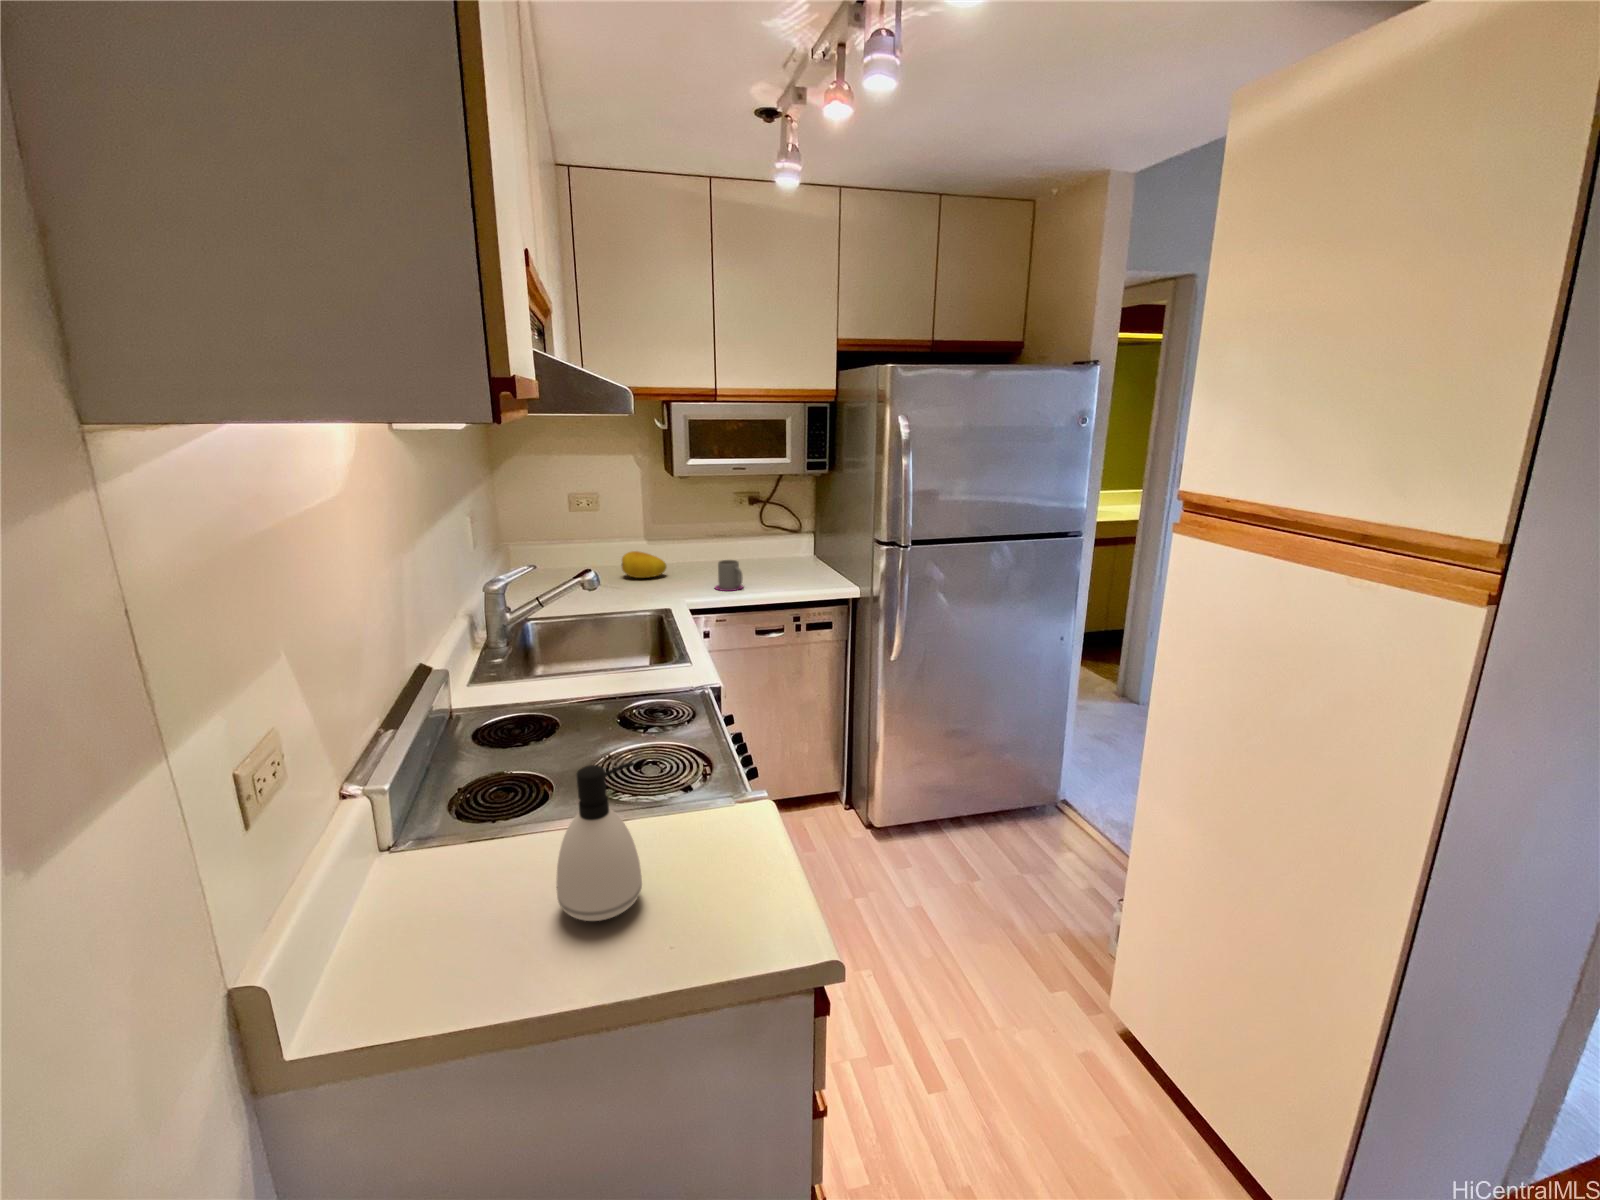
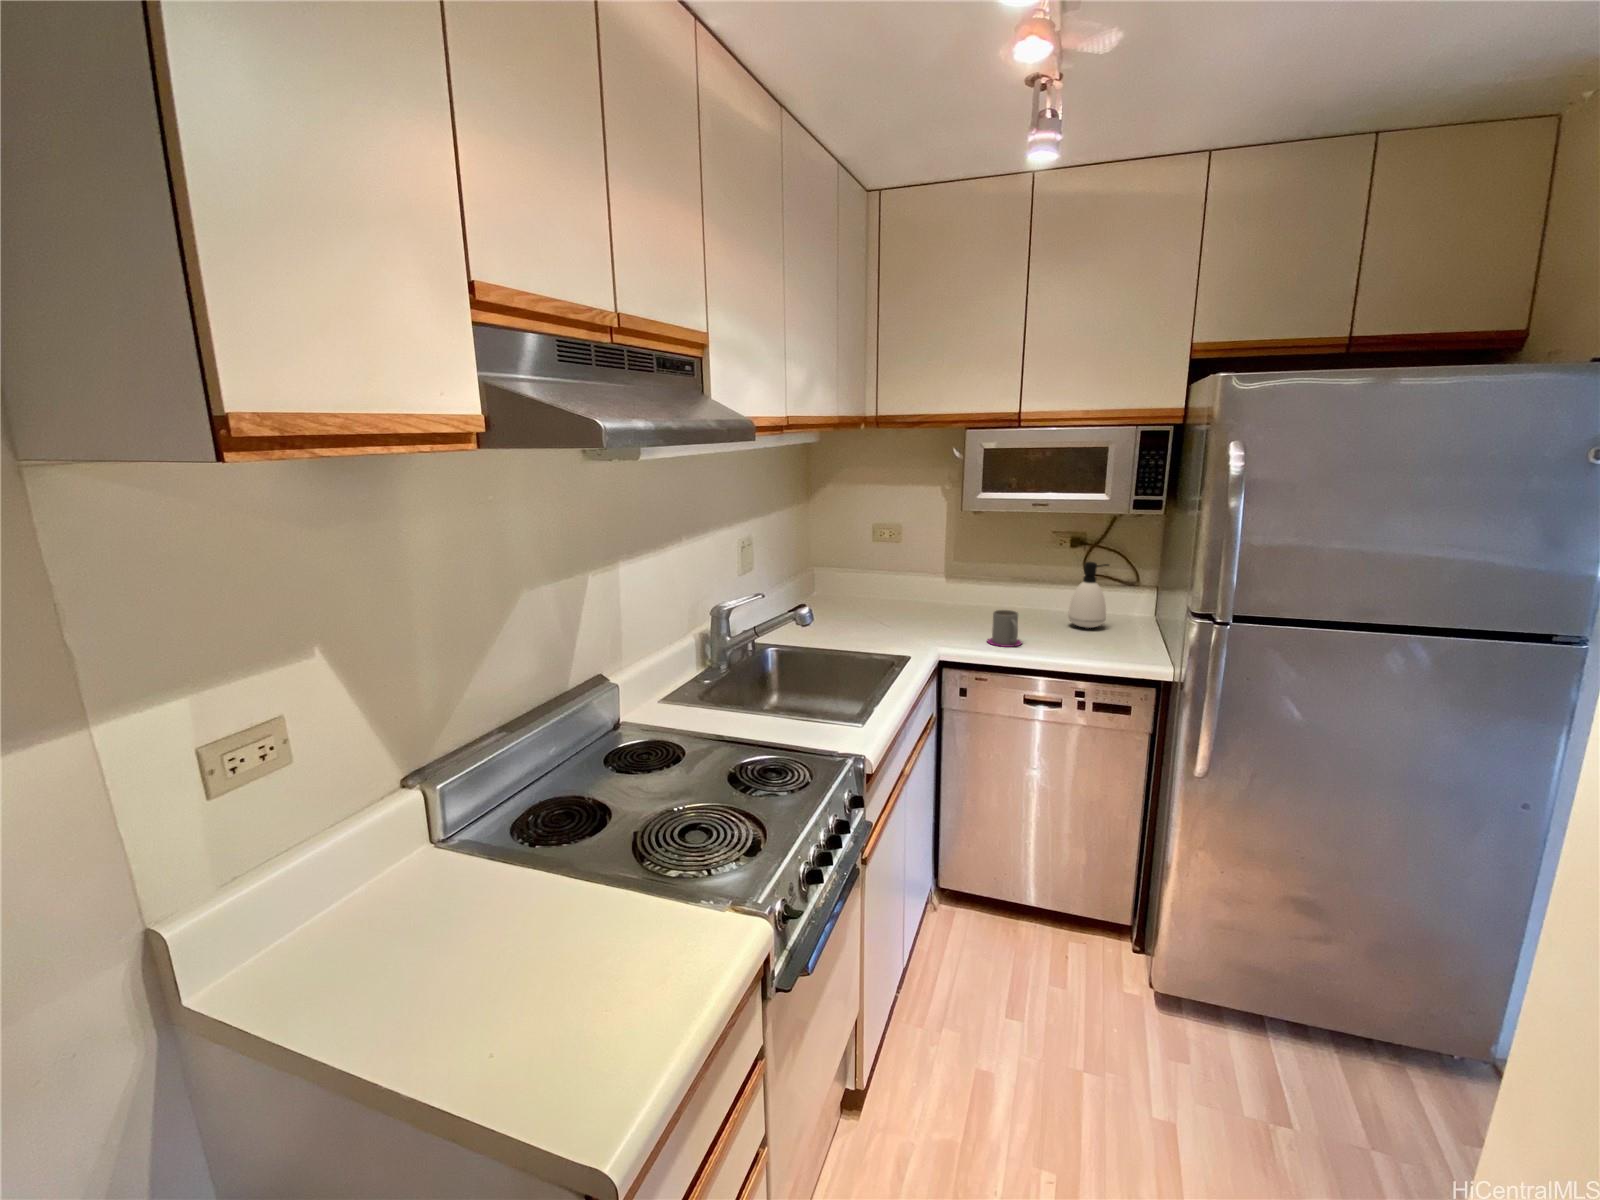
fruit: present [622,551,666,578] -> none [903,588,952,619]
soap dispenser: present [556,762,642,921] -> present [1068,562,1109,628]

